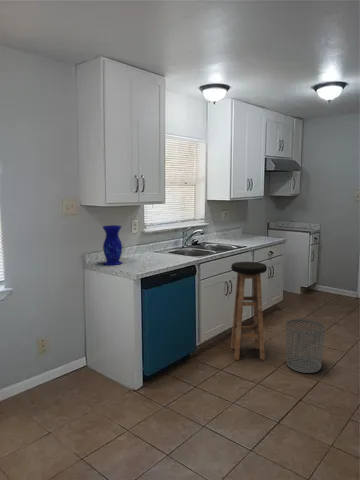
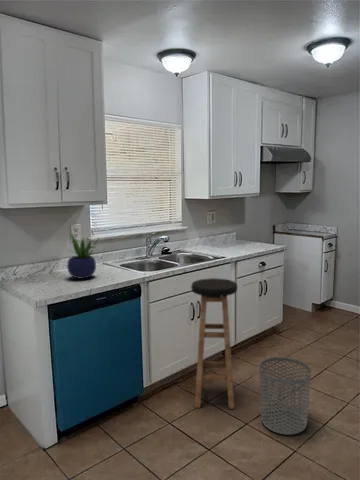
potted plant: none [138,224,163,262] -> present [67,234,97,278]
vase: present [103,225,122,265] -> none [19,232,47,283]

